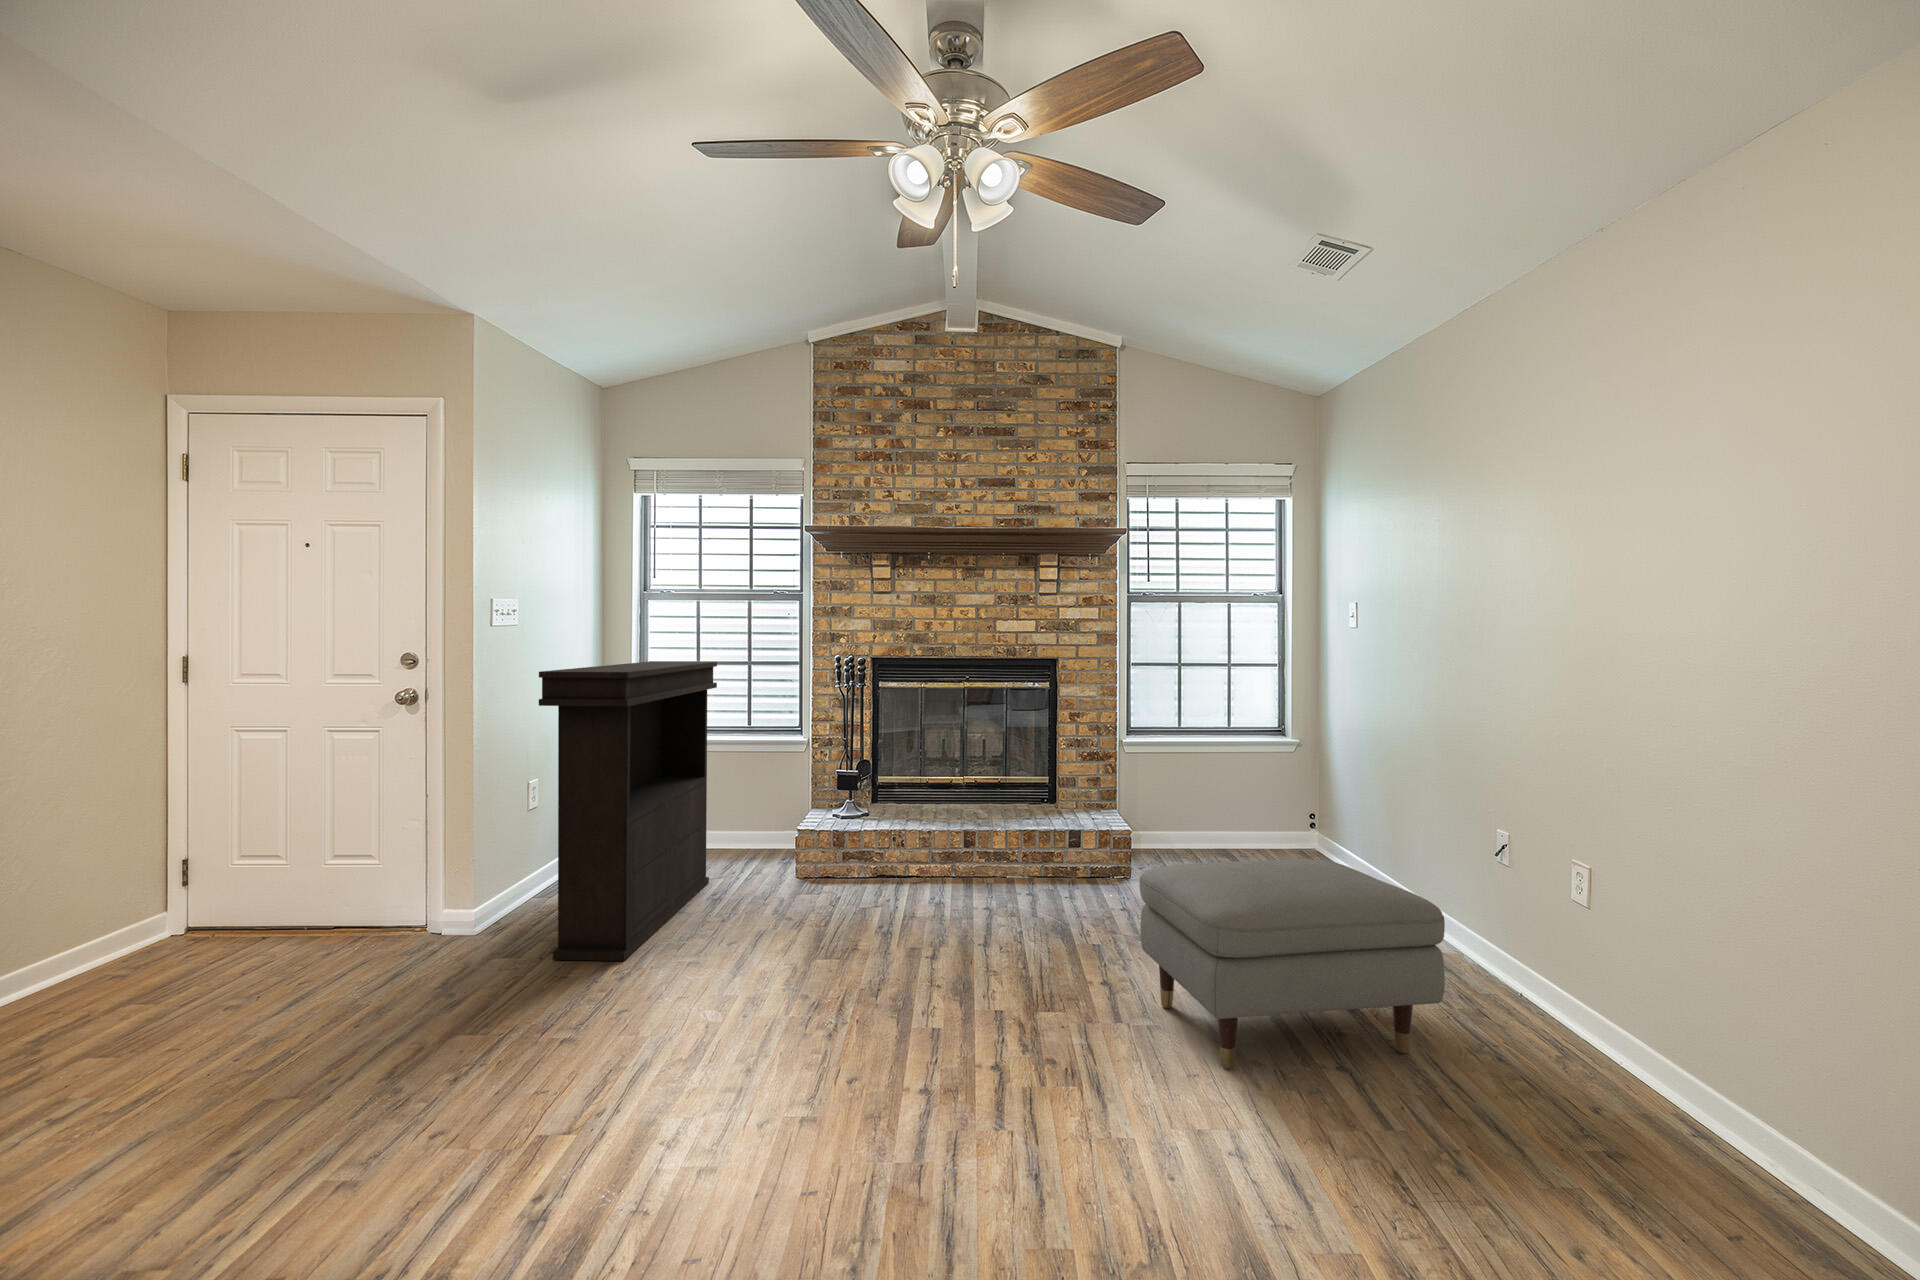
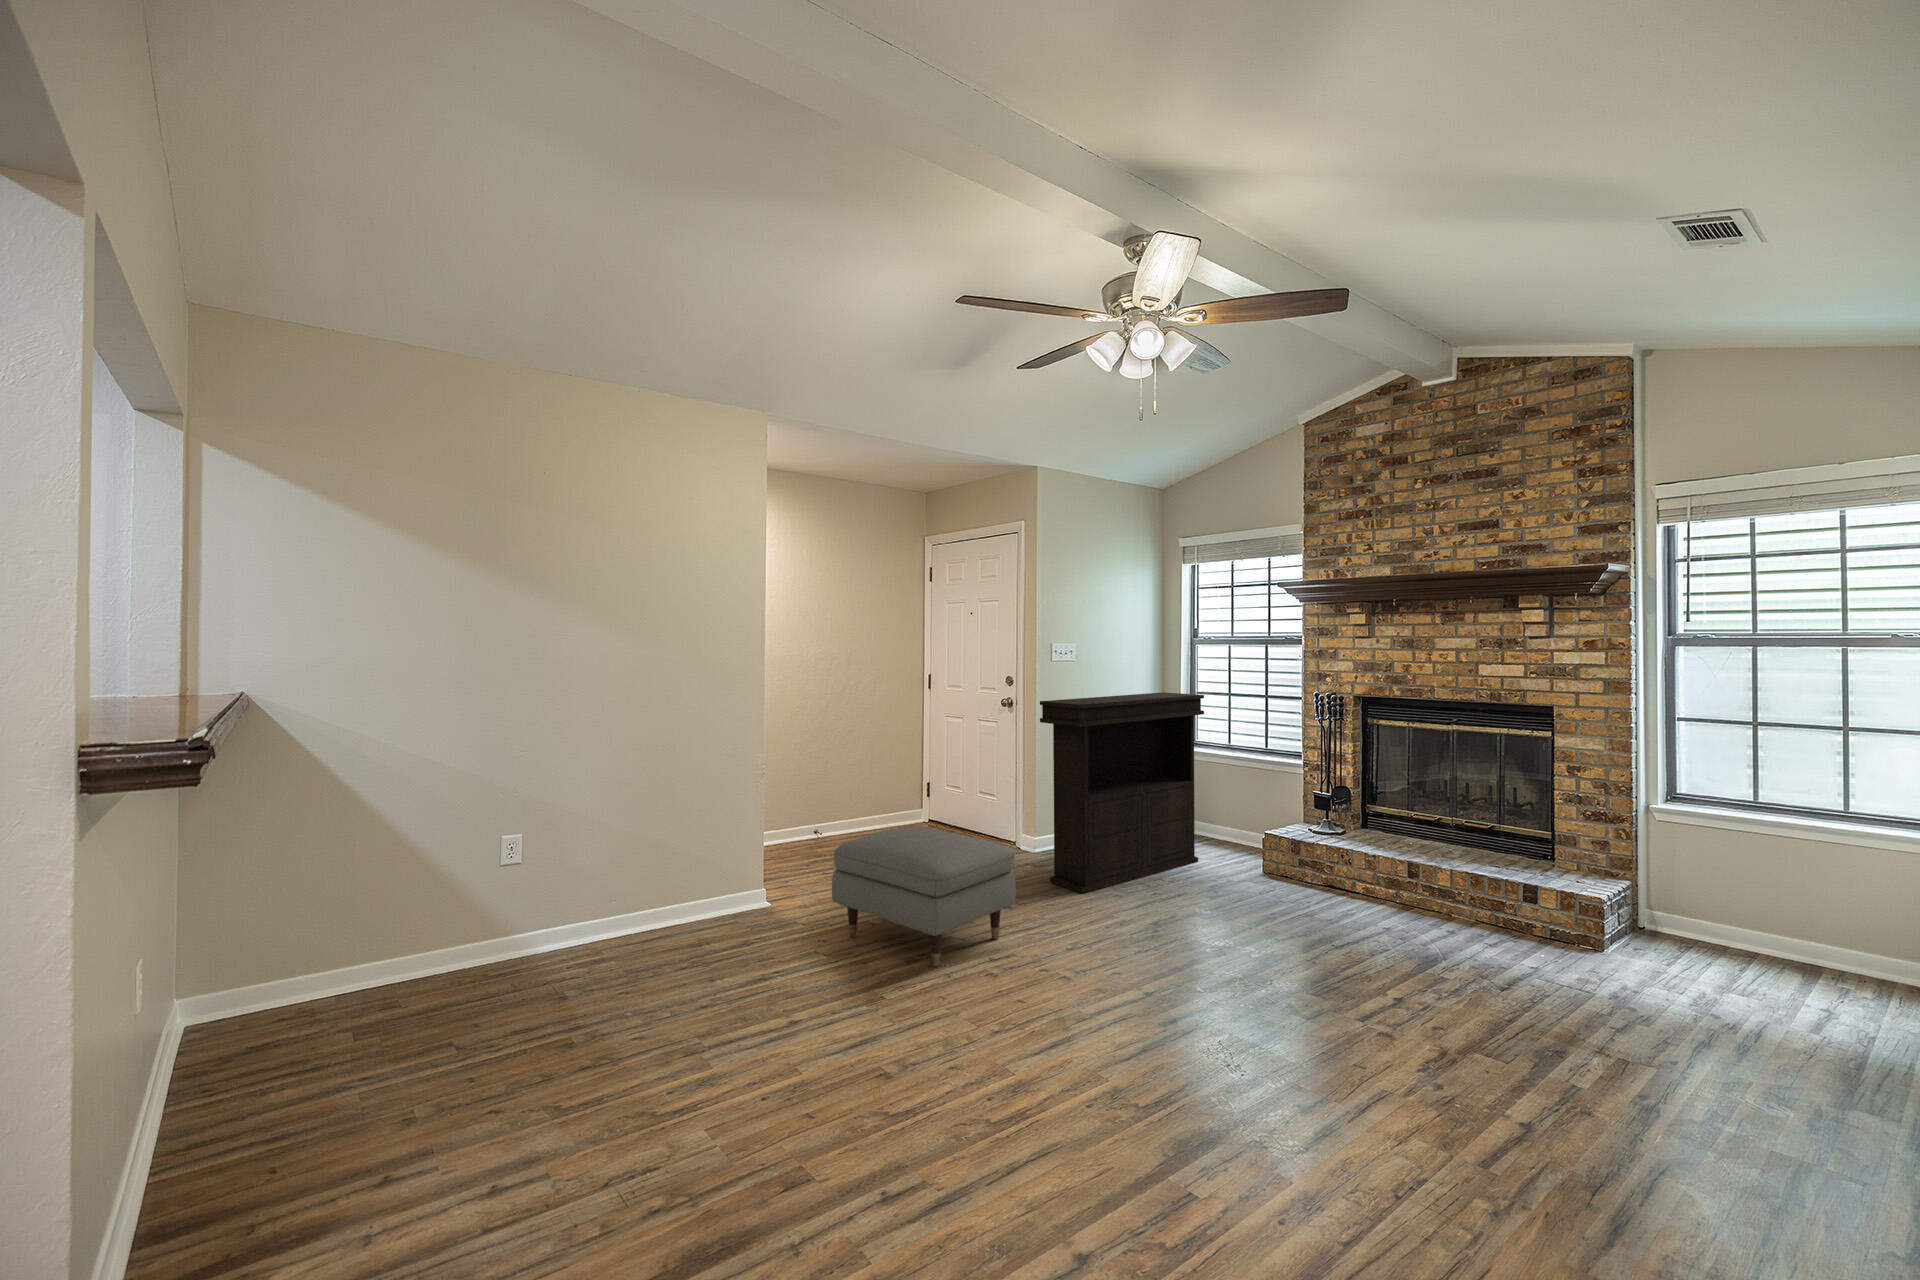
ottoman: present [1139,860,1445,1069] -> present [832,827,1016,967]

